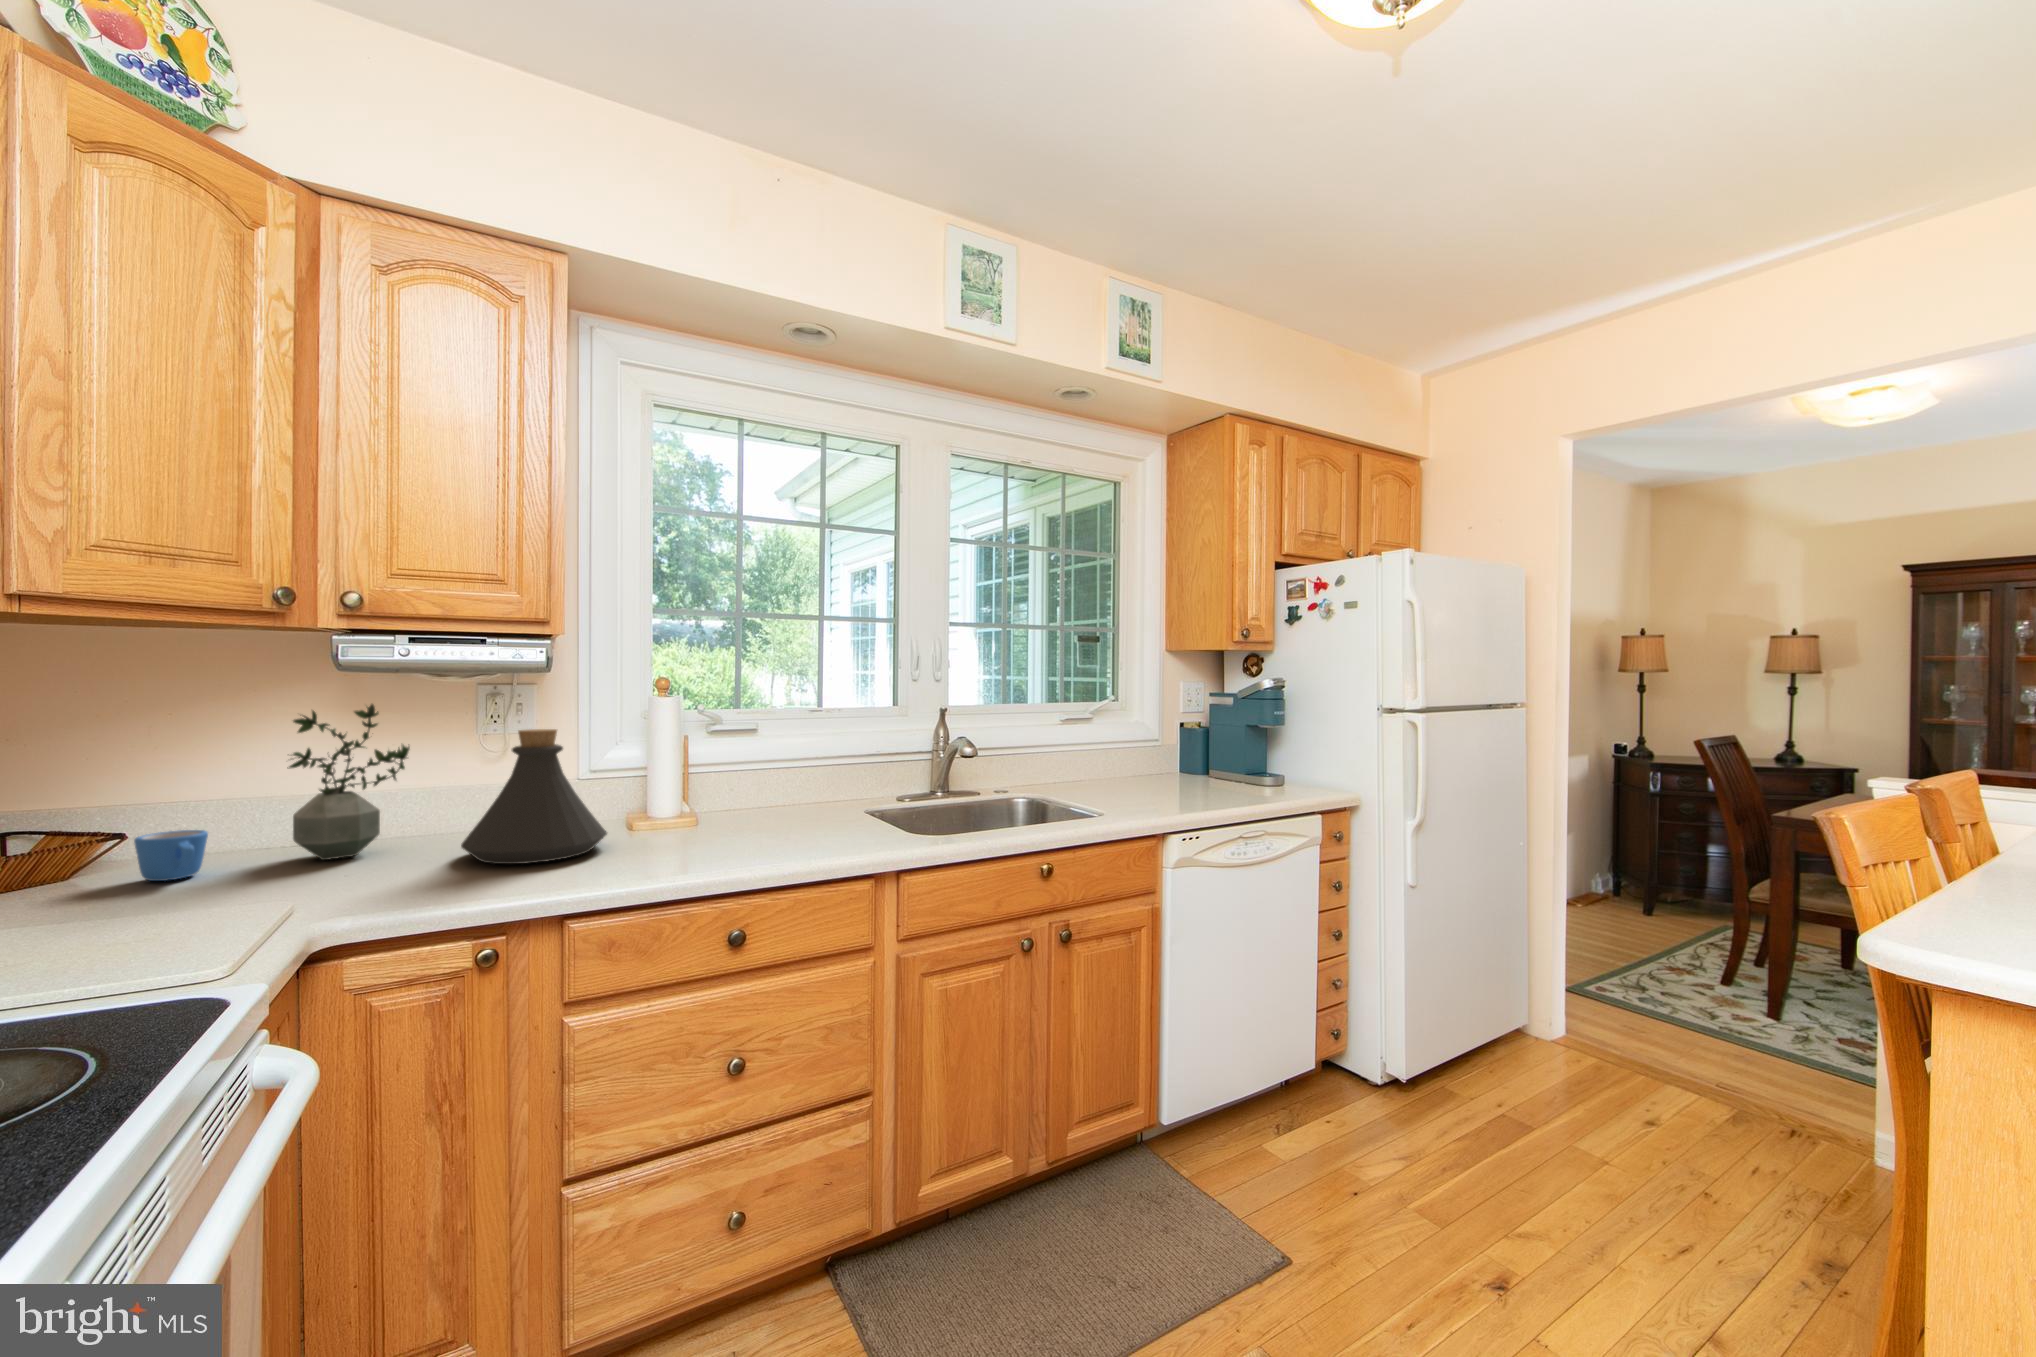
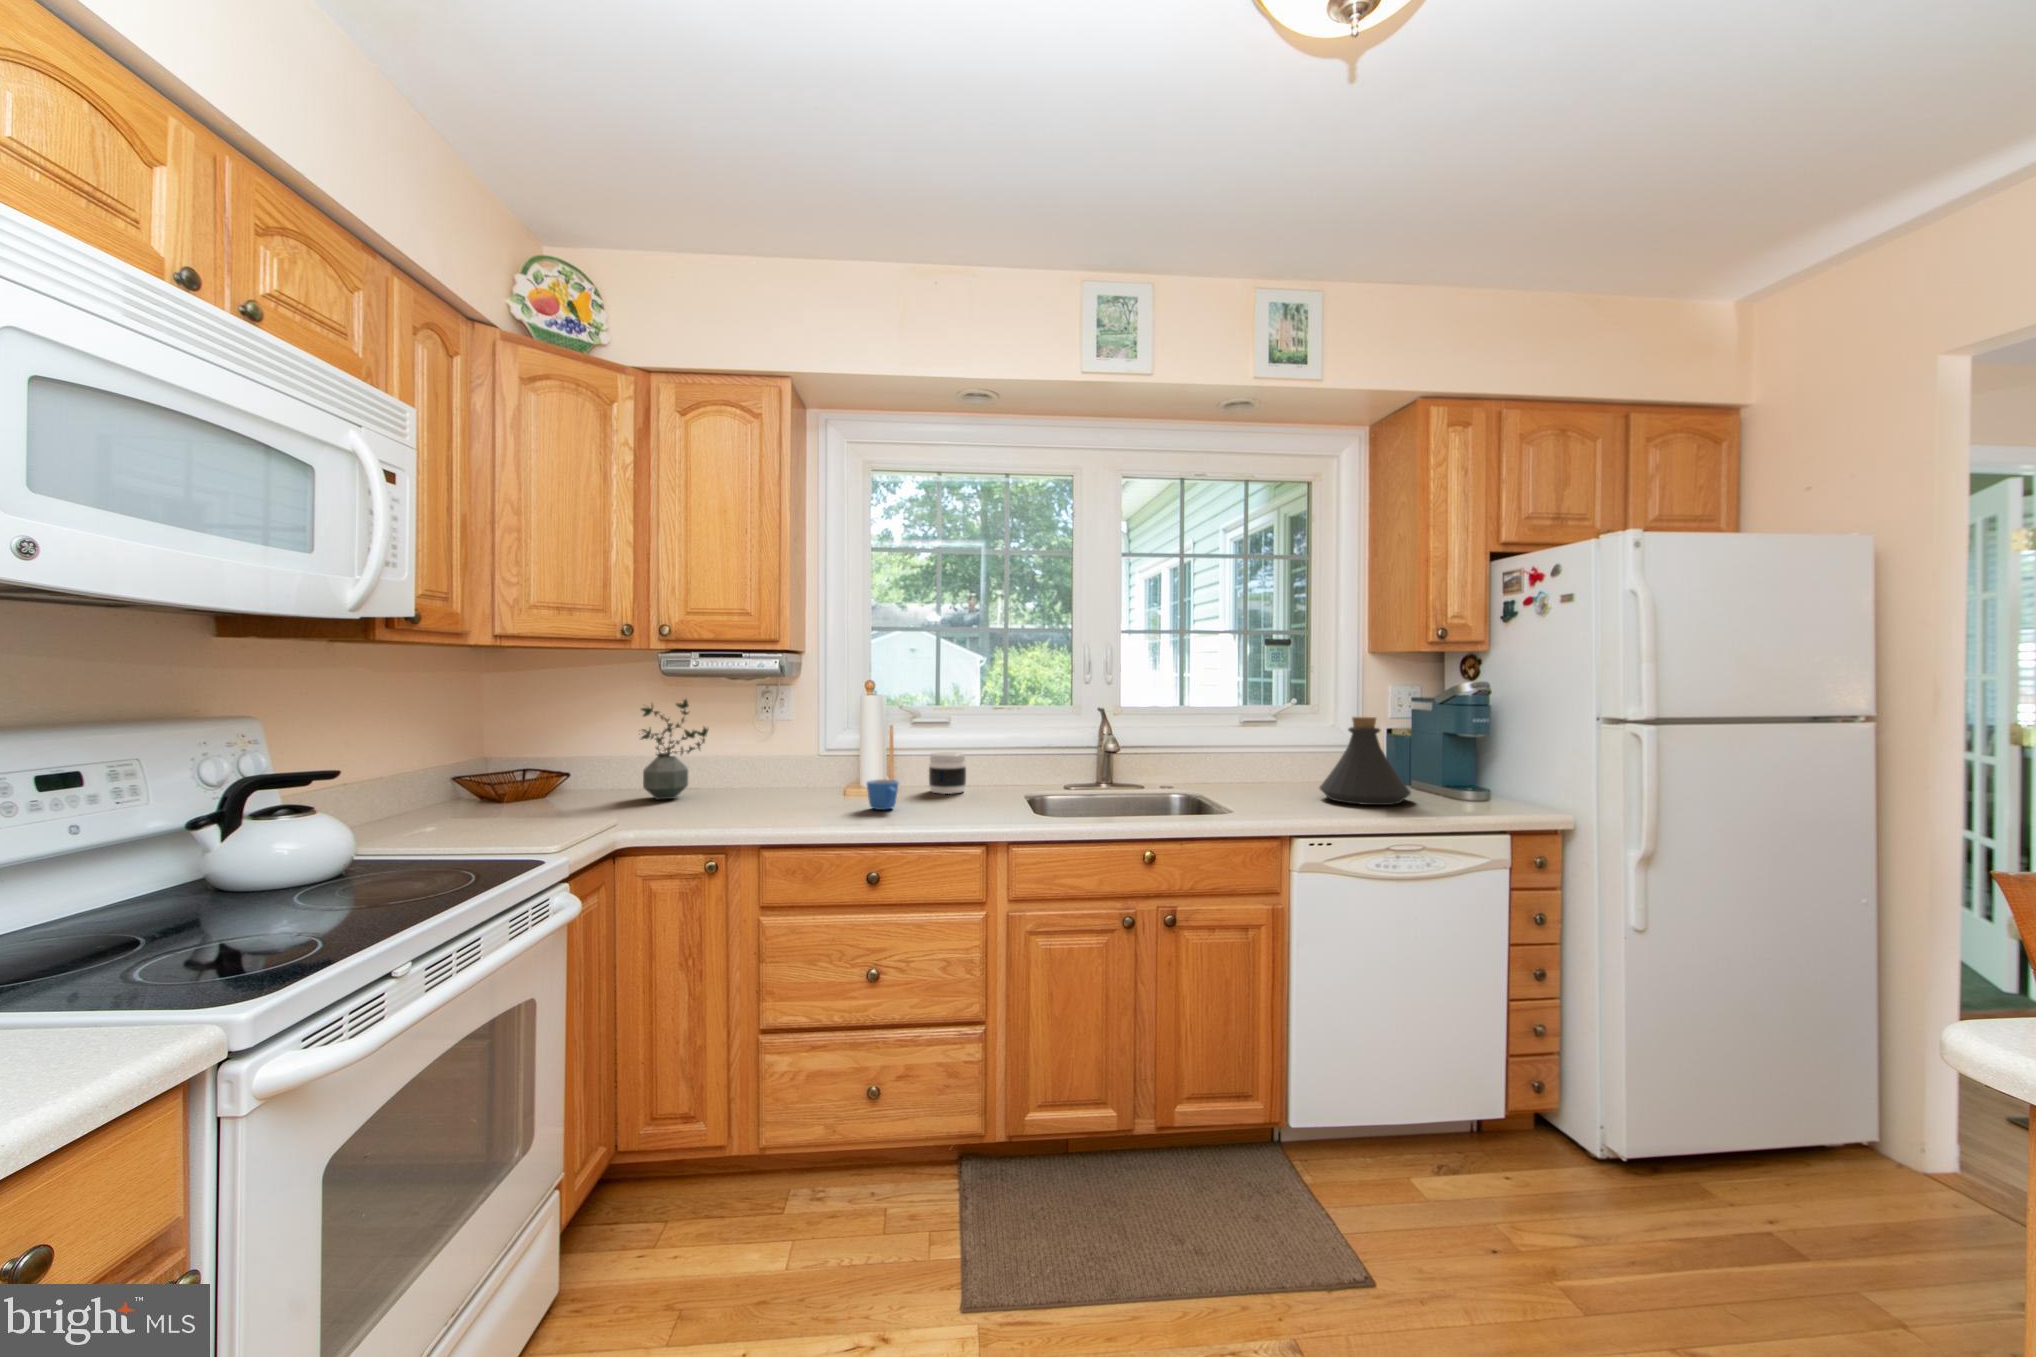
bottle: present [461,729,607,864] -> present [1320,717,1410,805]
jar: none [743,765,791,816] -> present [929,752,966,794]
mug: present [134,830,208,881] -> present [867,780,898,810]

